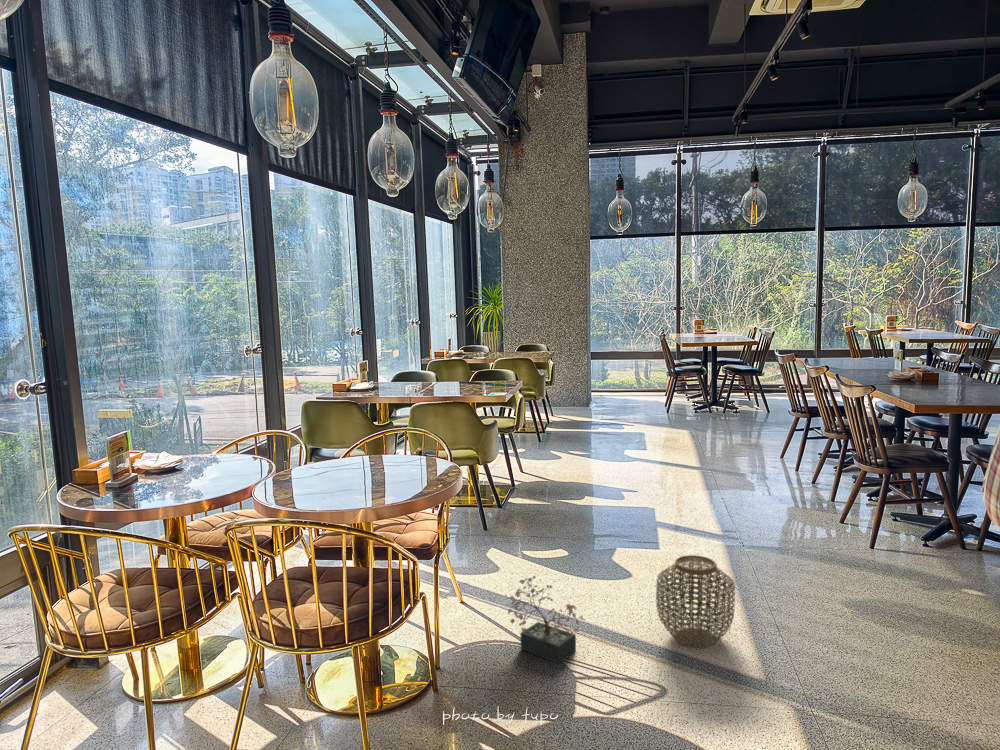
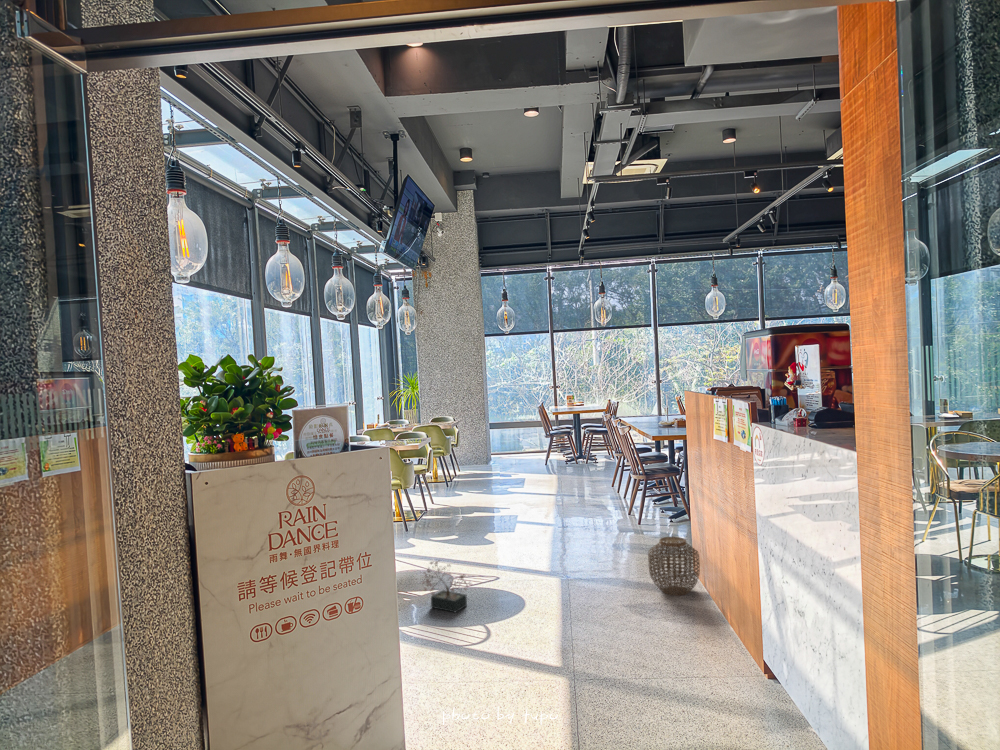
woven basket: present [656,555,735,647] -> present [648,537,700,596]

